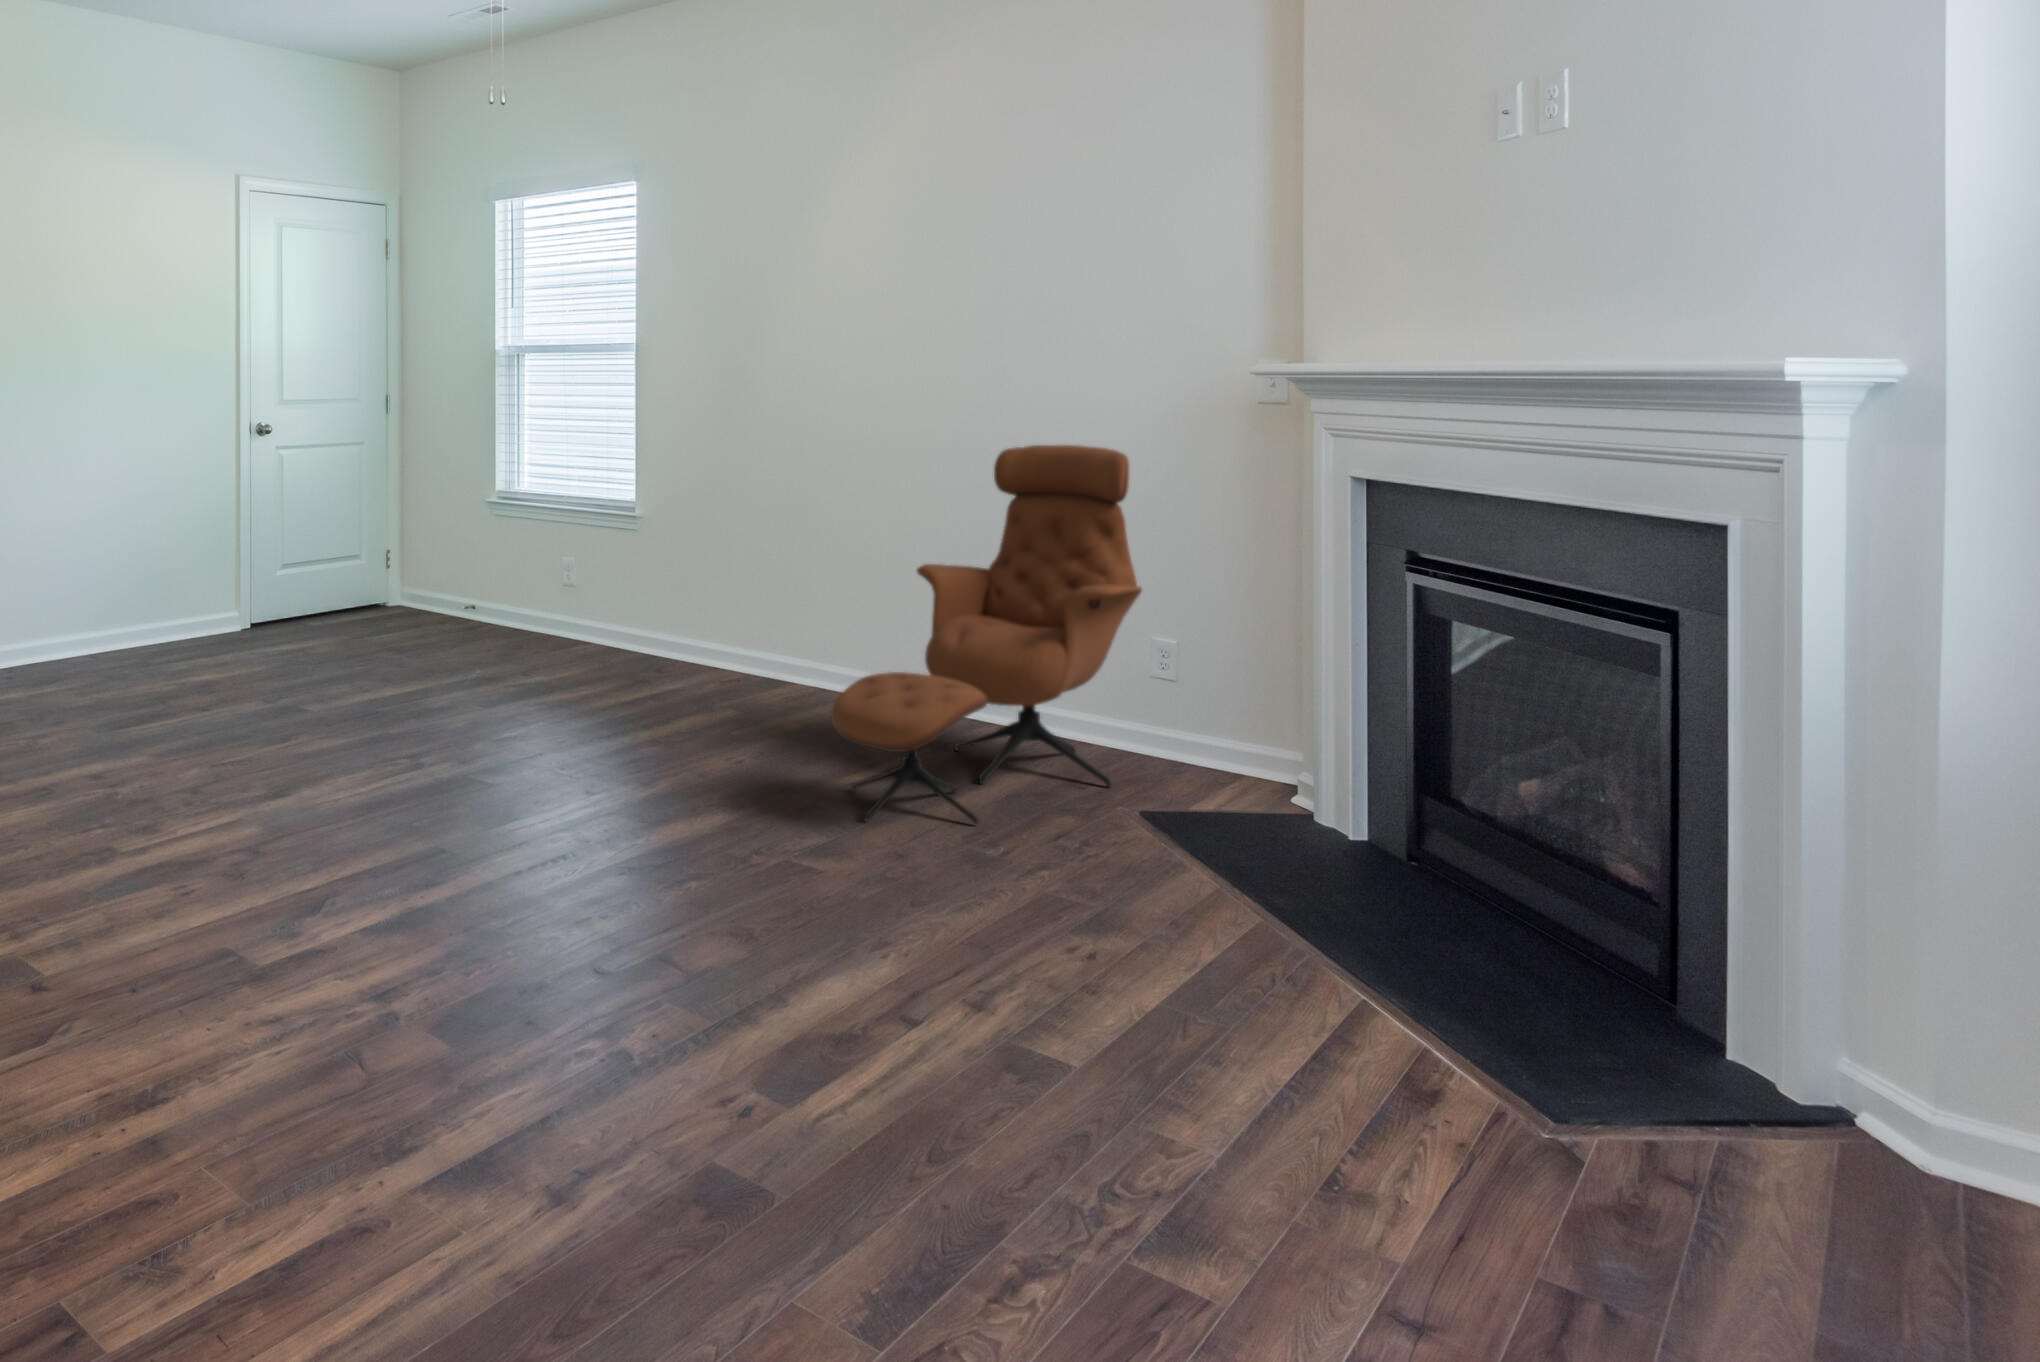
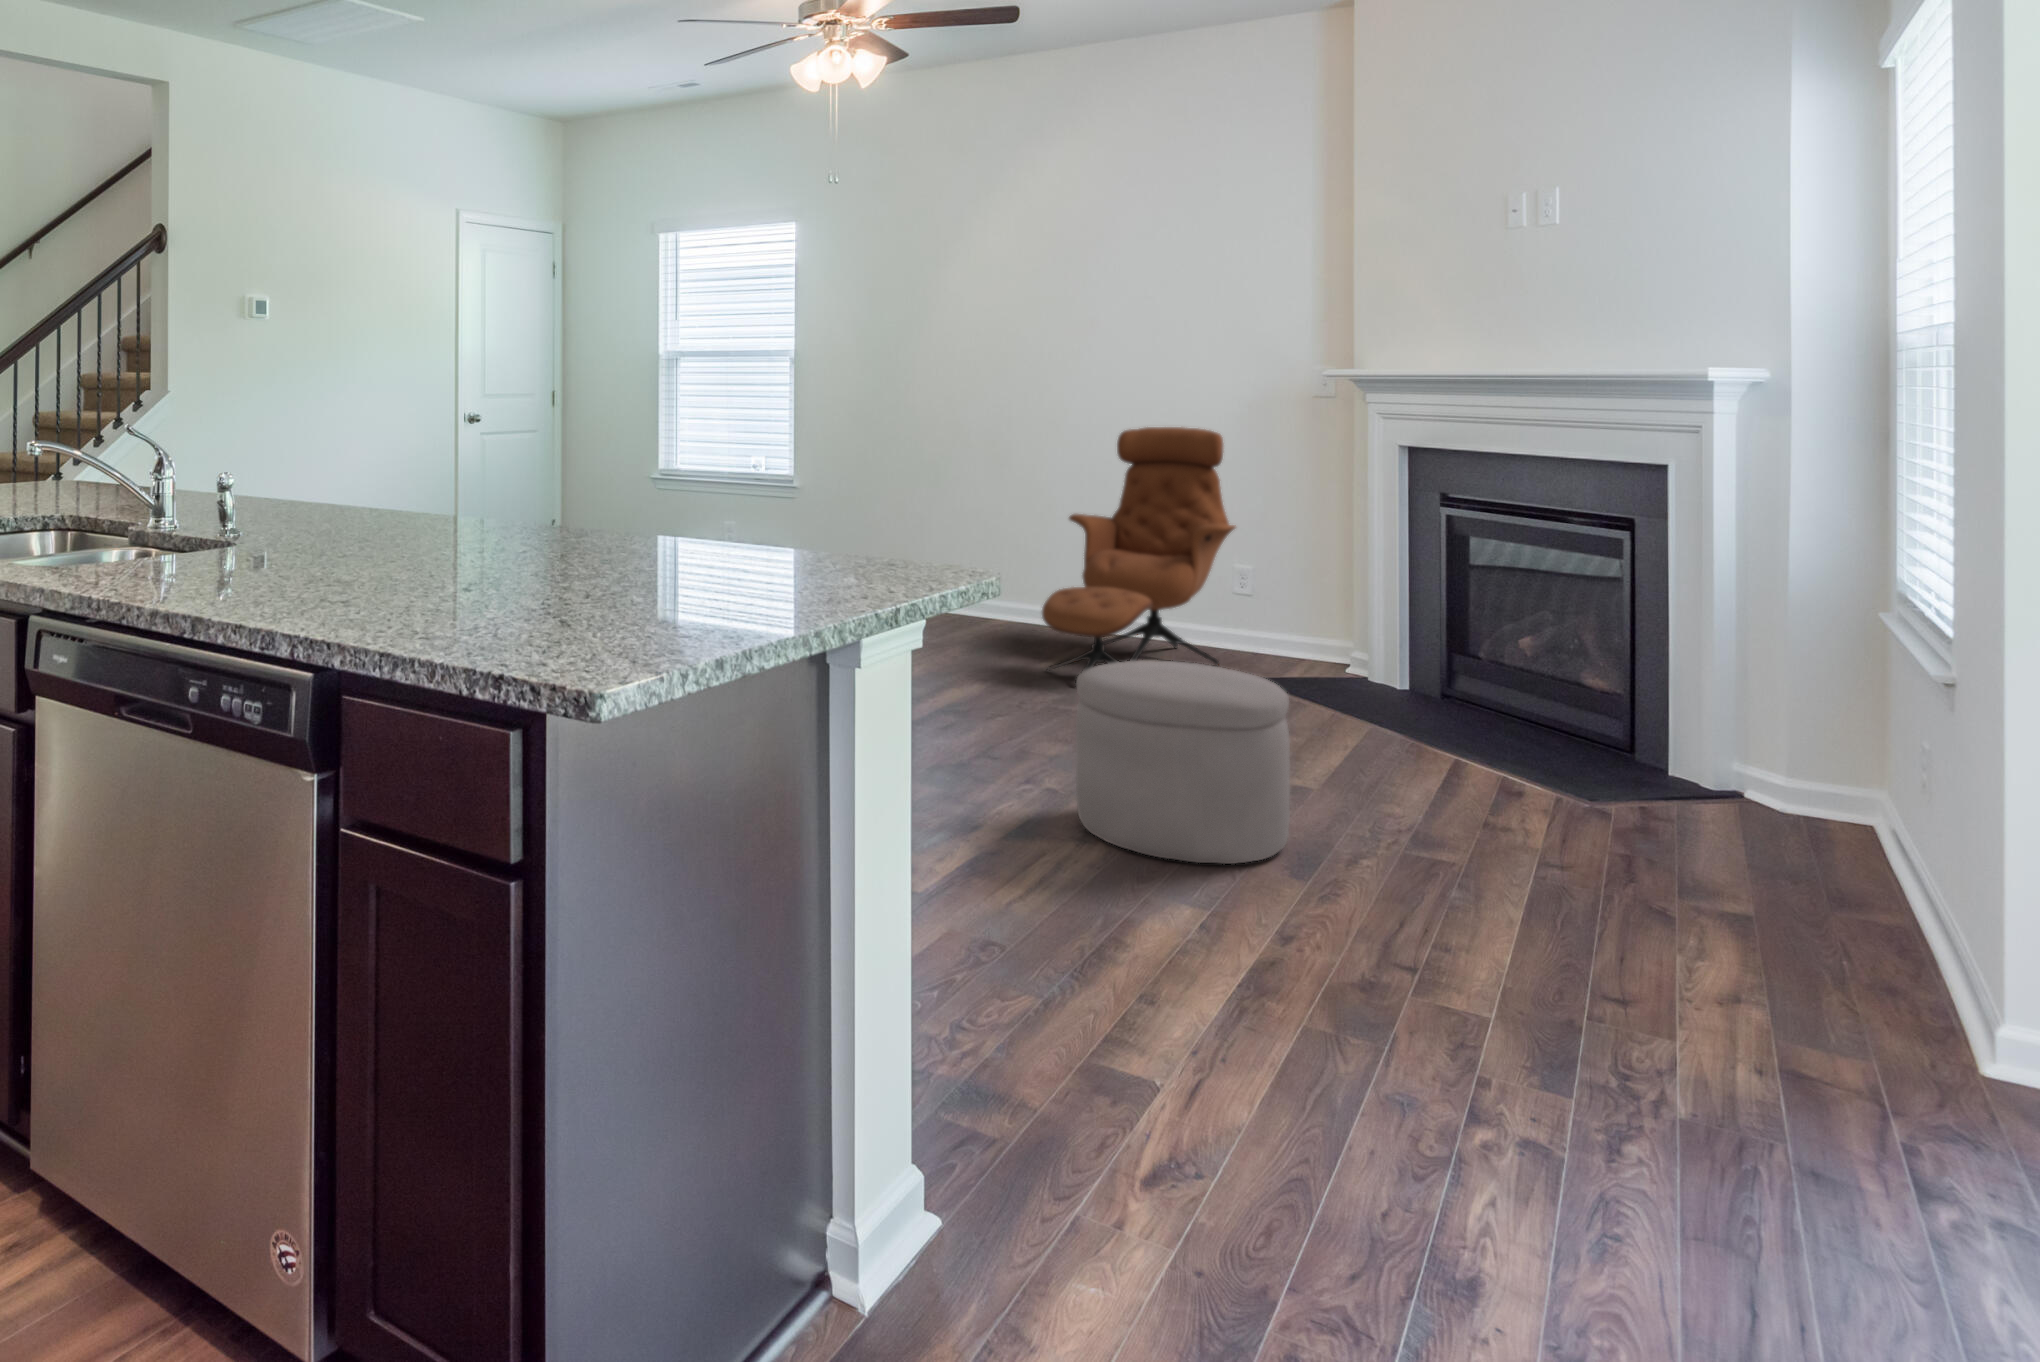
ottoman: none [573,850,918,1269] -> present [1076,660,1290,864]

